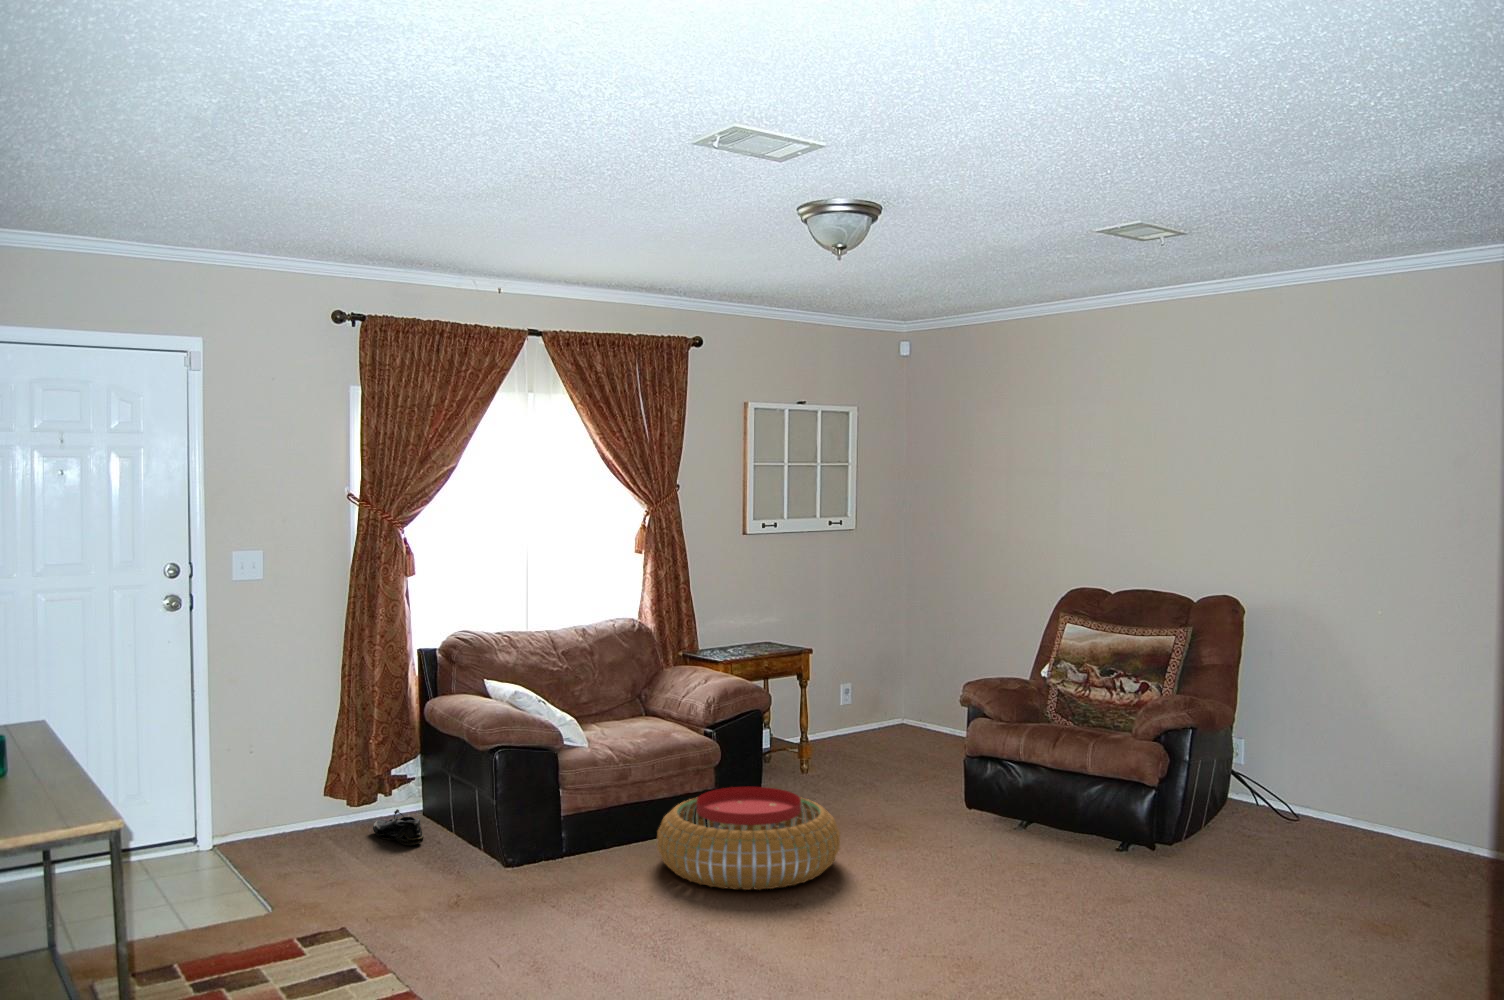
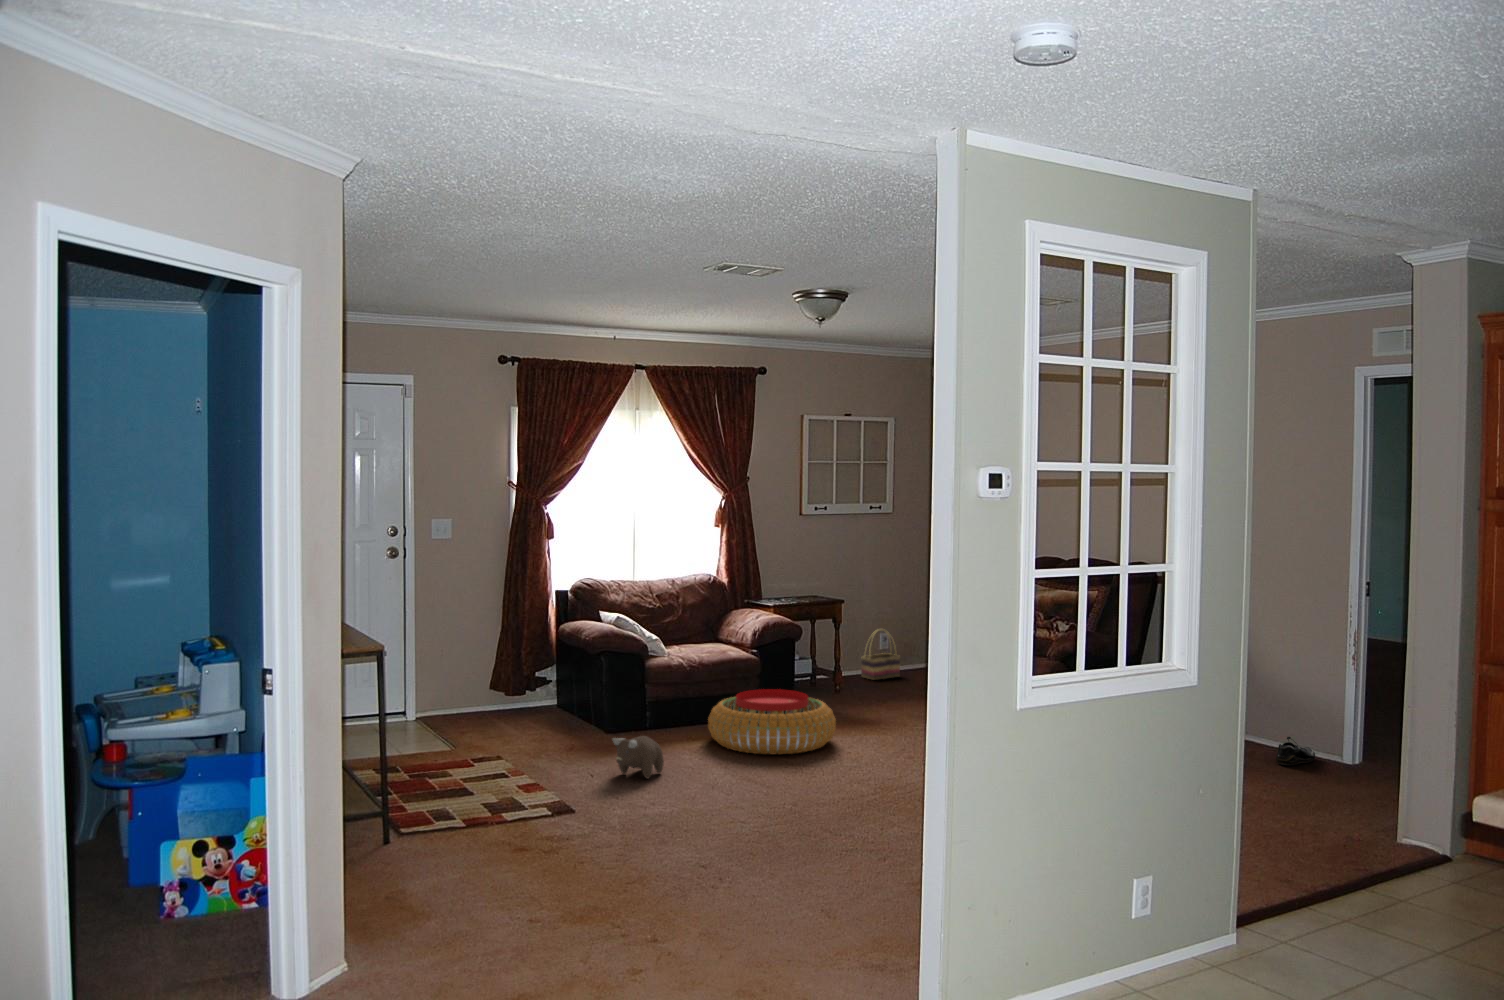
basket: none [821,683,872,751] -> present [861,629,900,680]
shoe: present [373,809,423,845] -> present [1276,737,1315,765]
plush toy: none [536,882,611,950] -> present [613,736,664,779]

